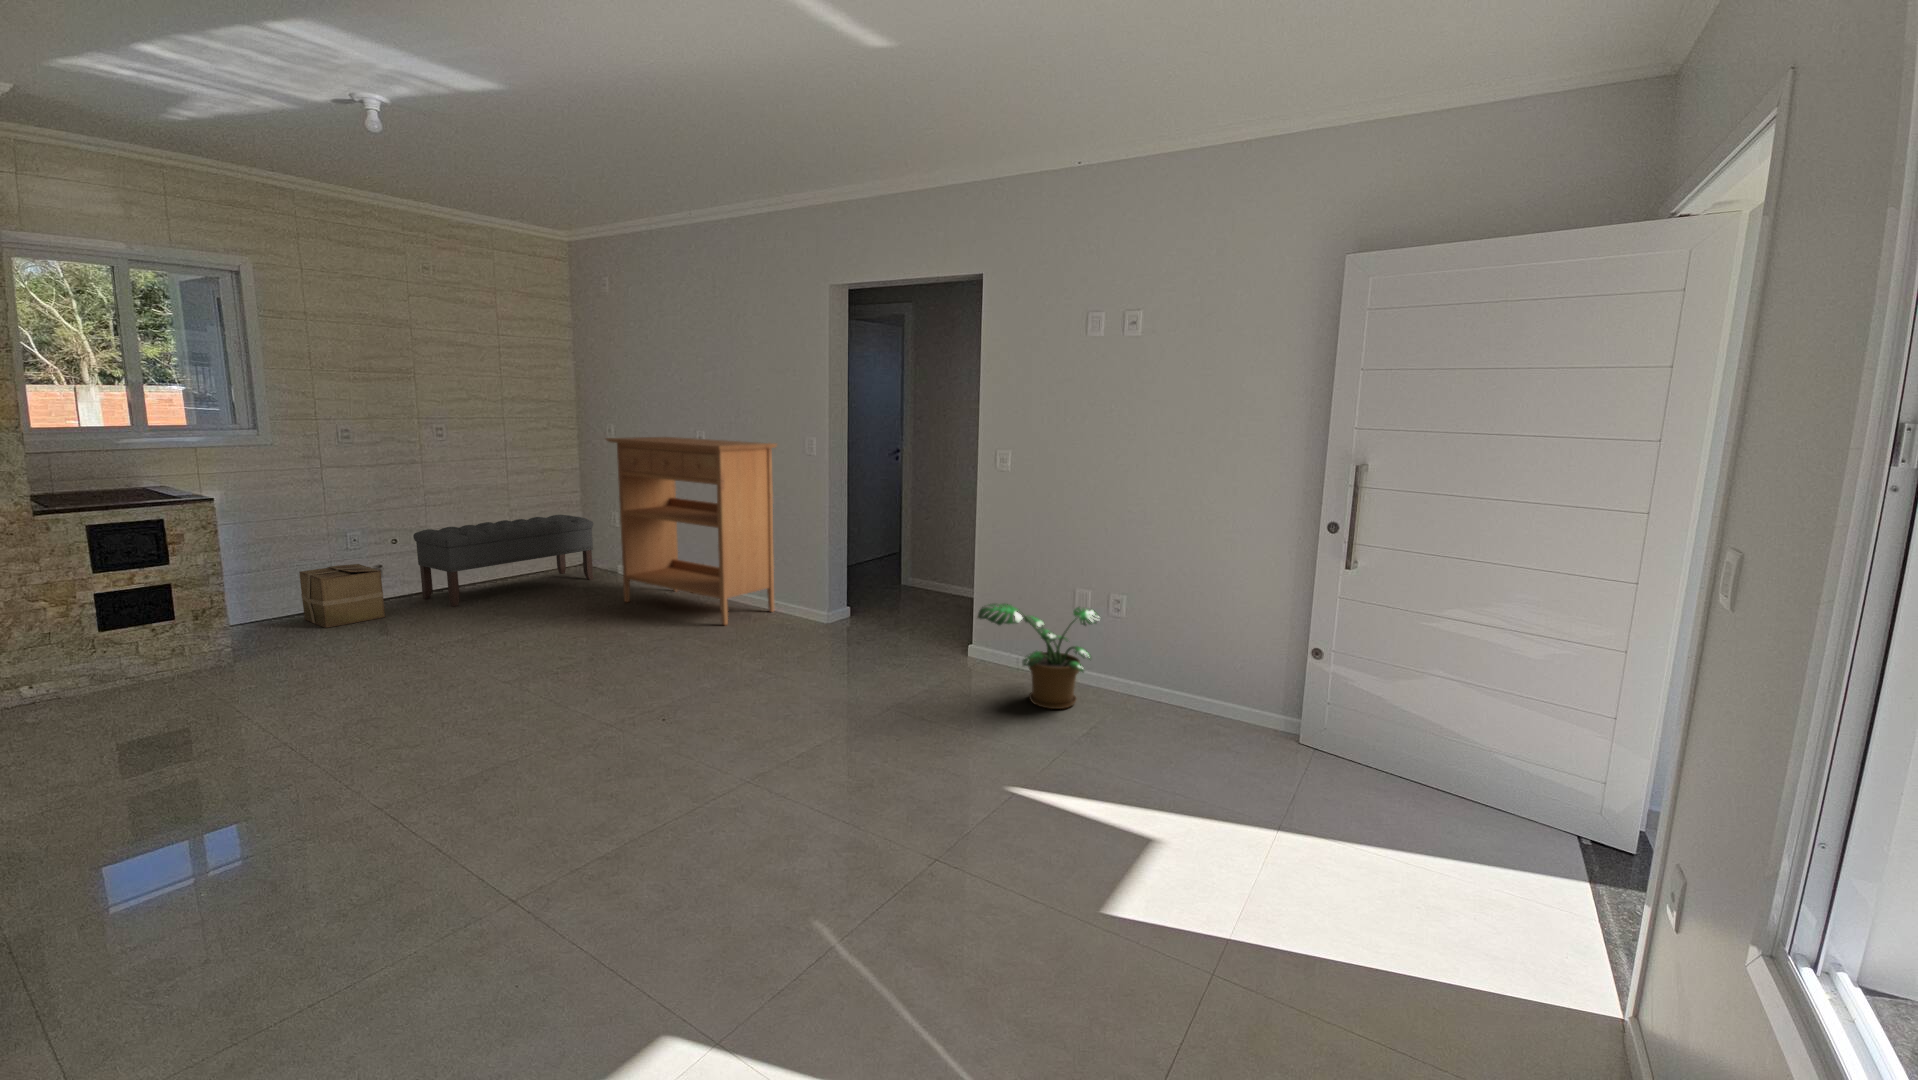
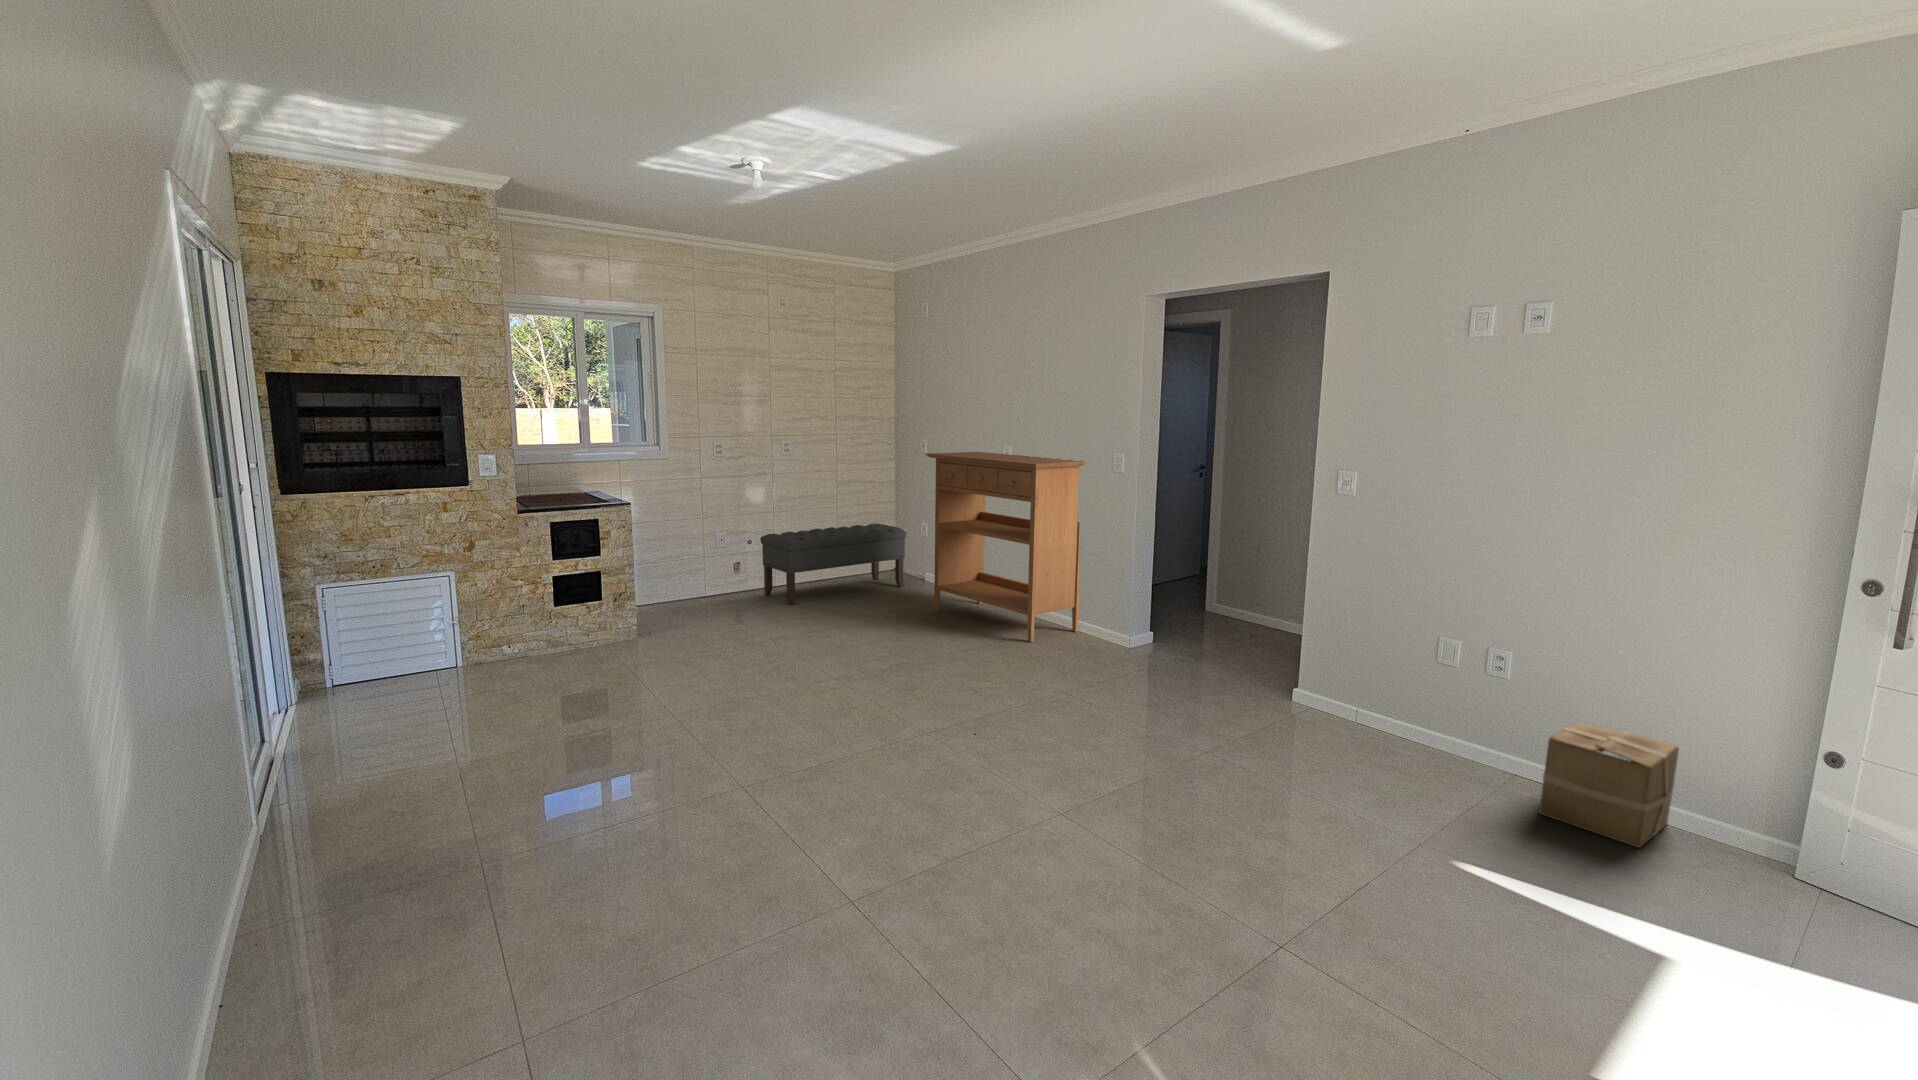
cardboard box: present [299,564,385,628] -> present [1539,722,1679,847]
potted plant: present [977,603,1100,709] -> none [1309,643,1461,767]

